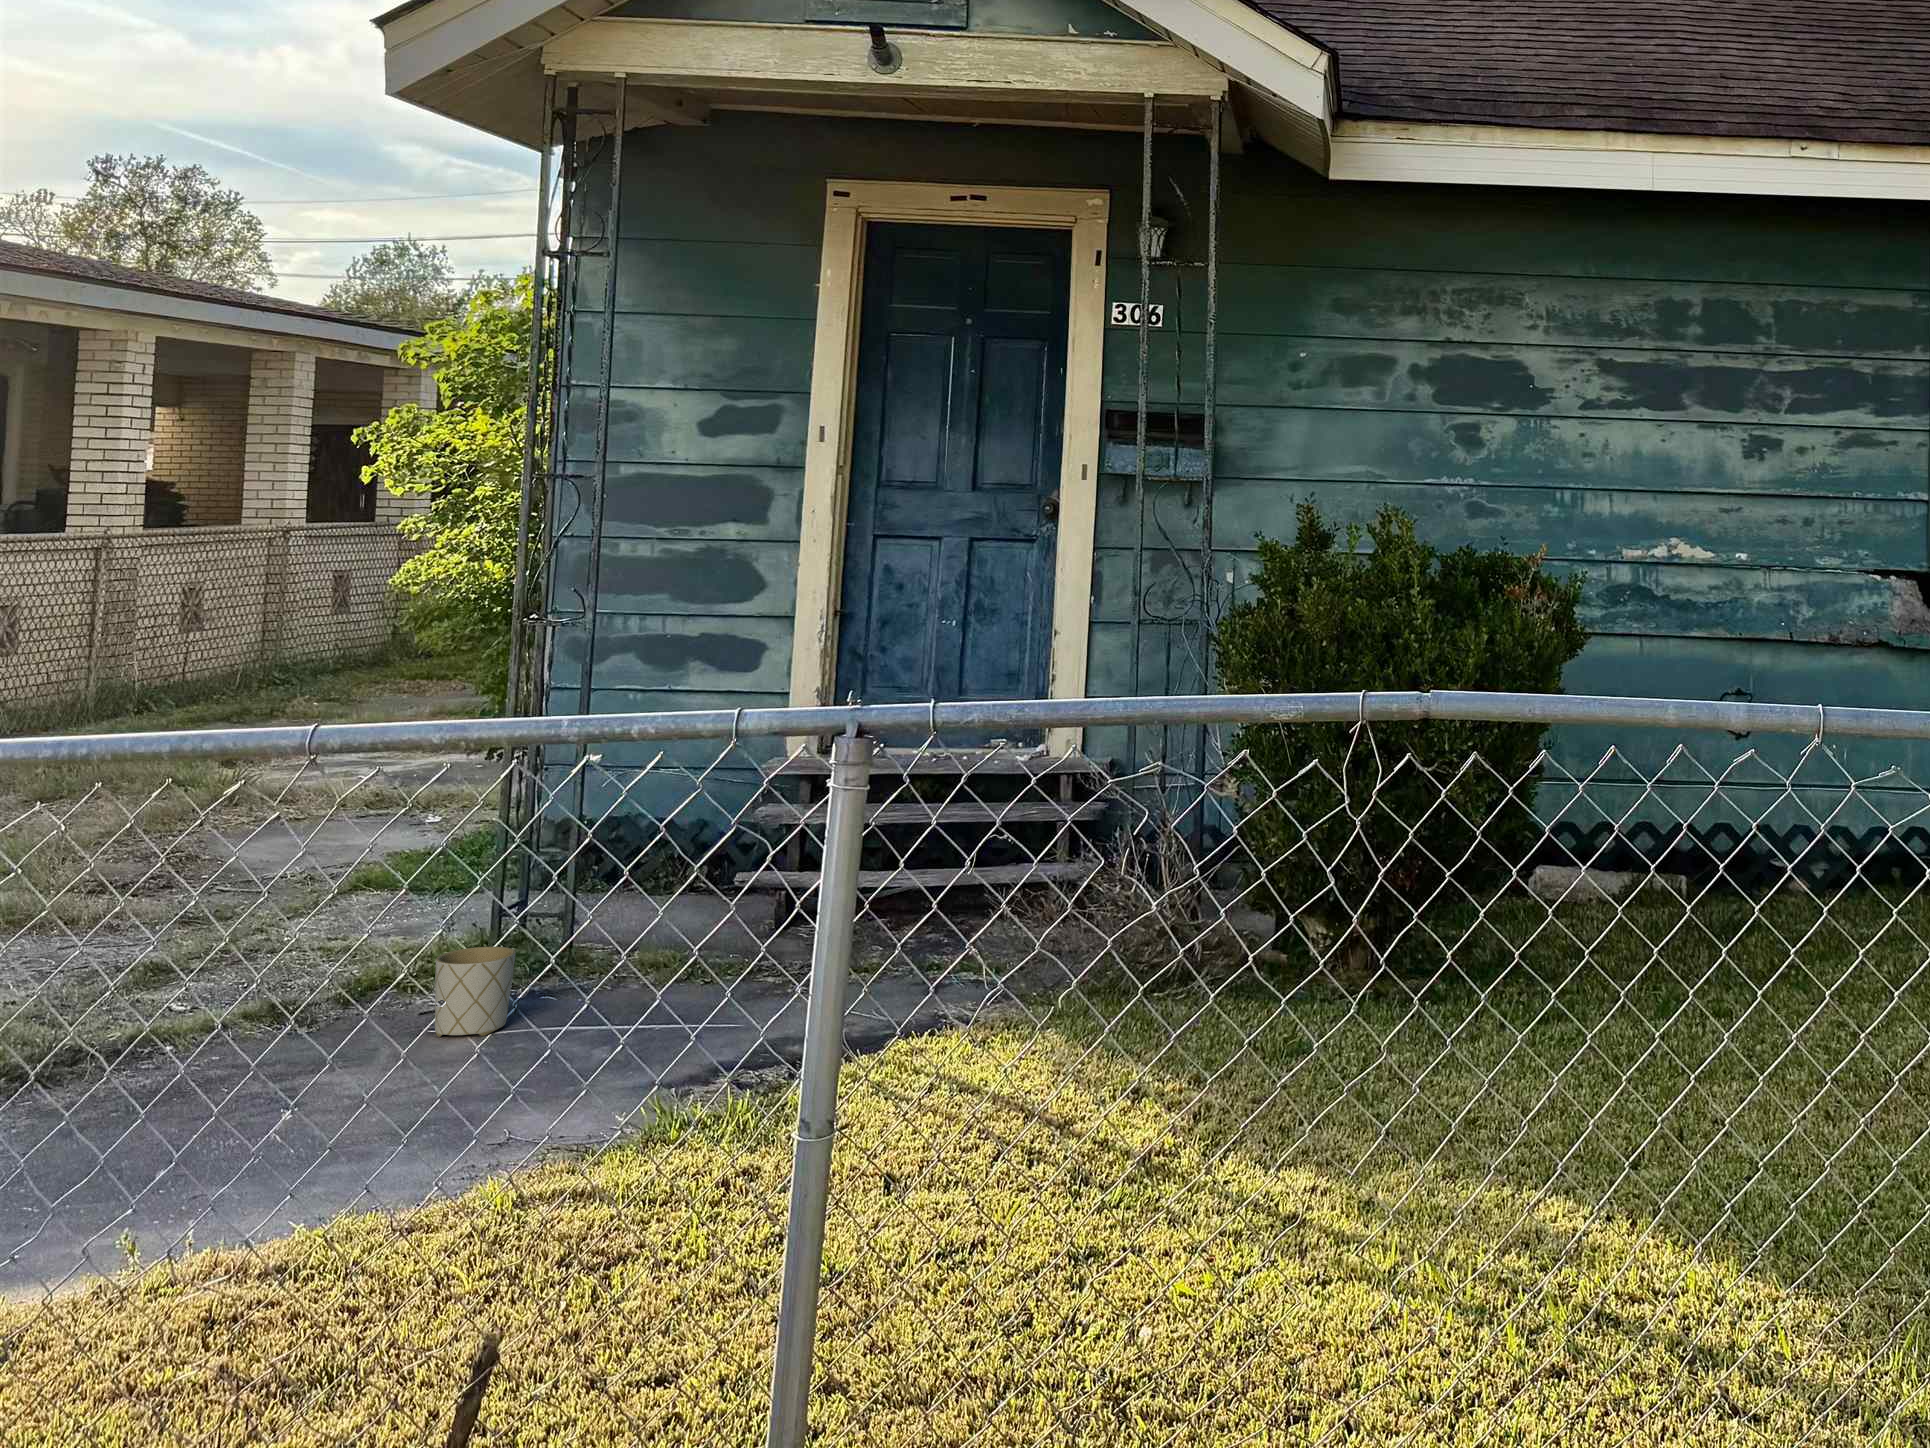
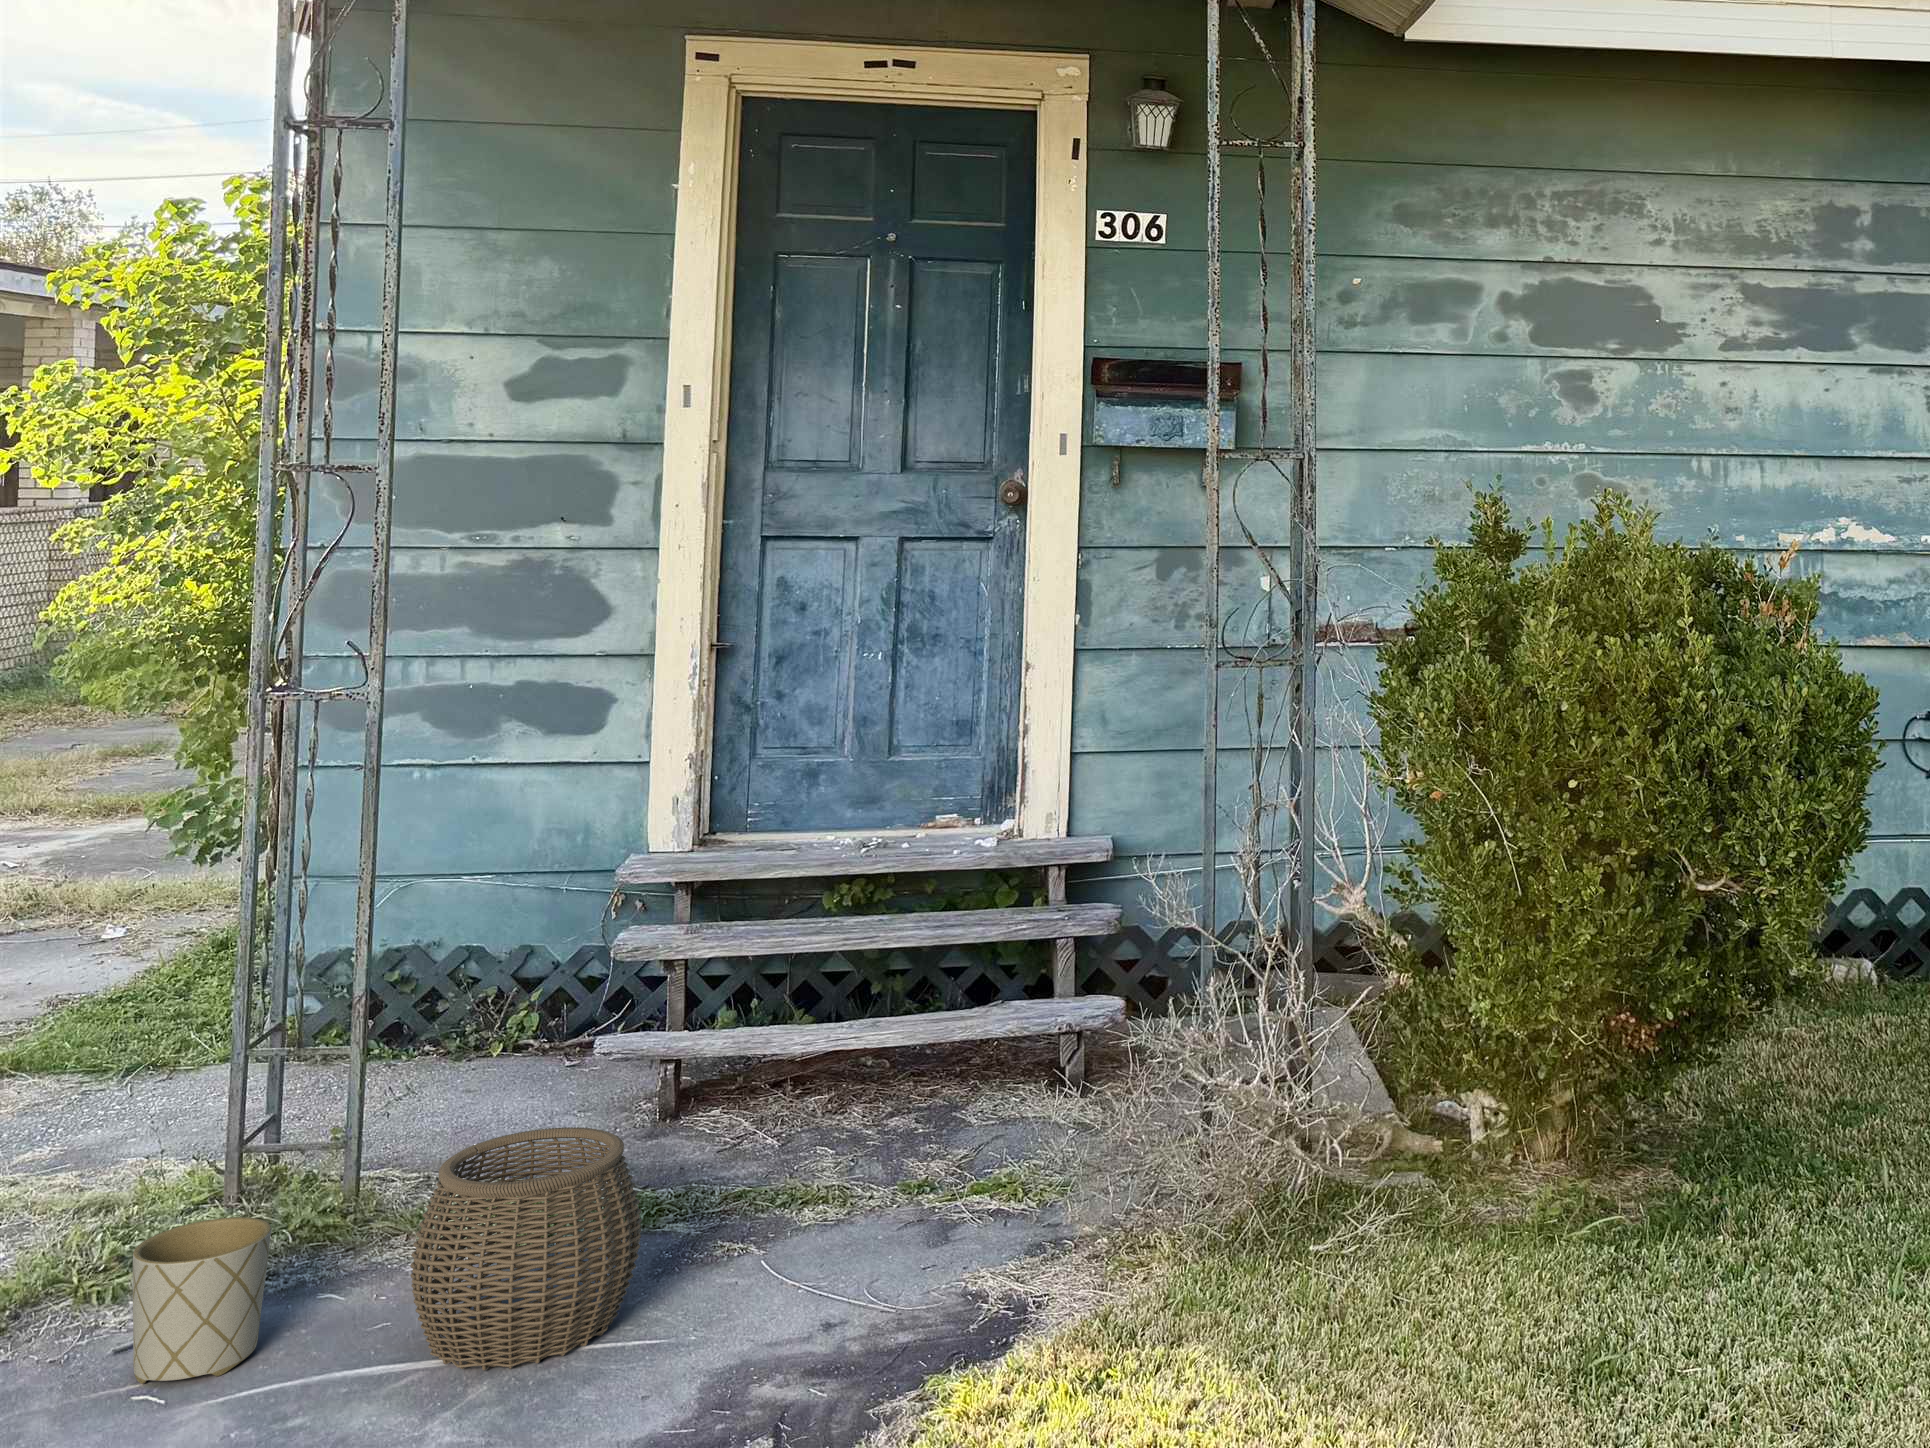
woven basket: none [594,904,735,1041] -> present [410,1127,642,1371]

